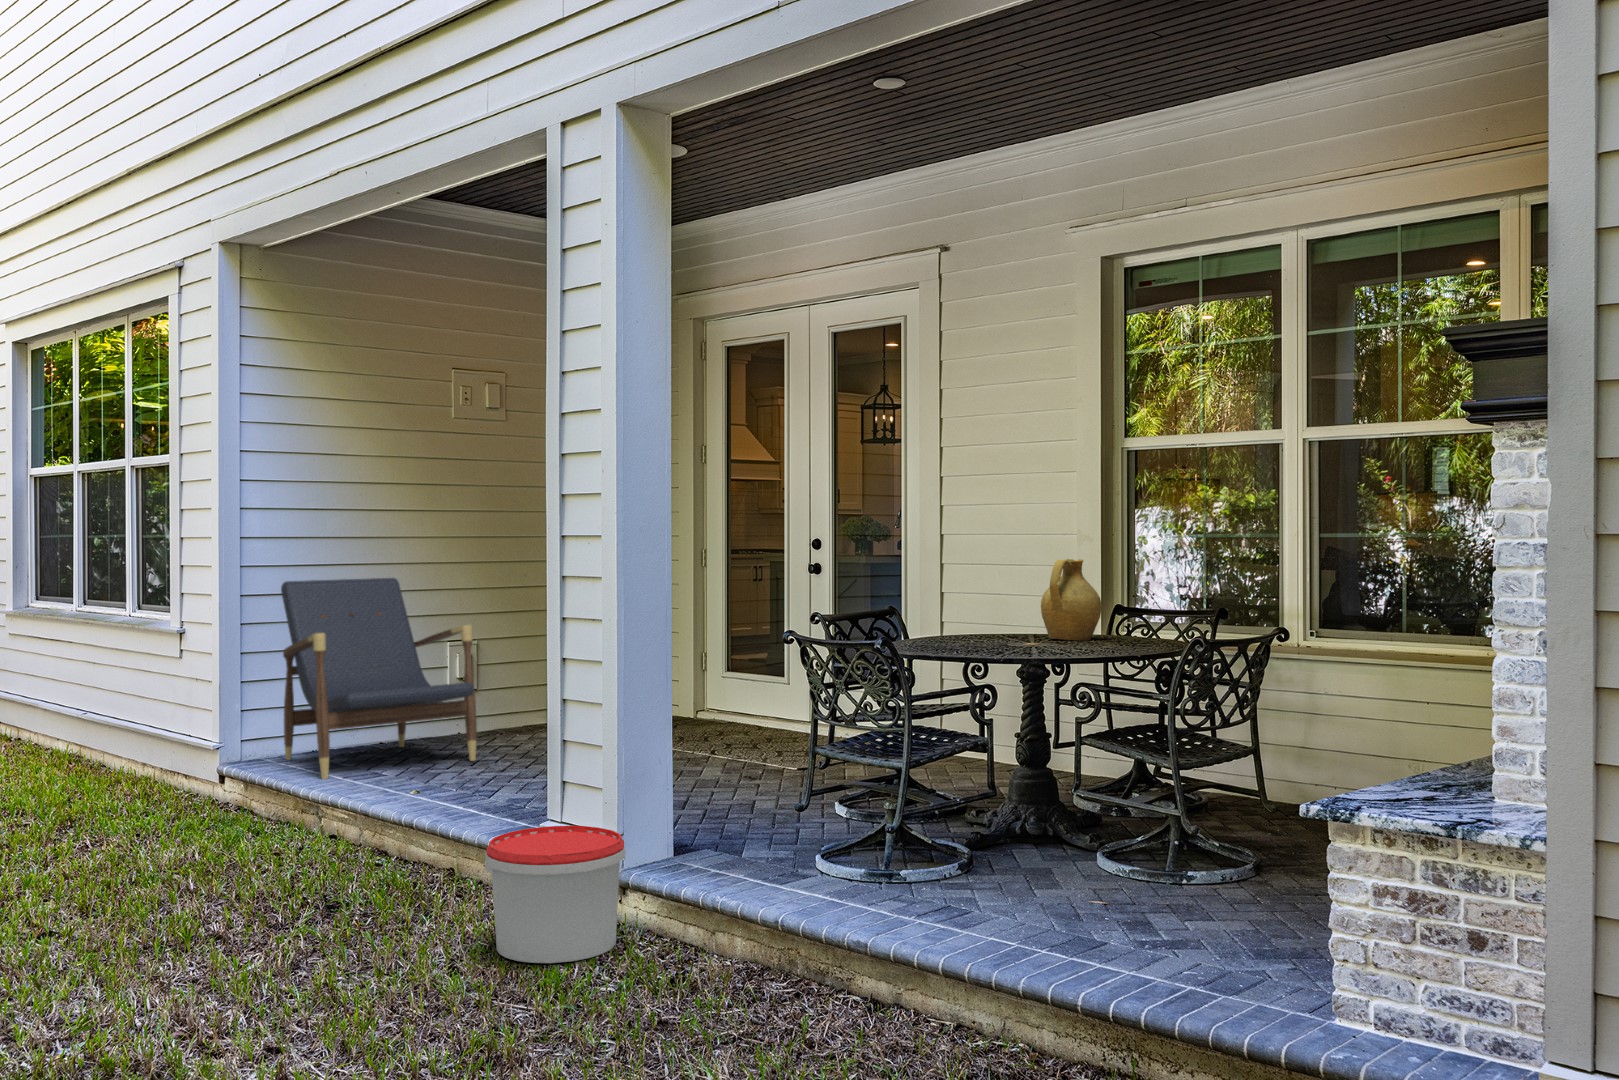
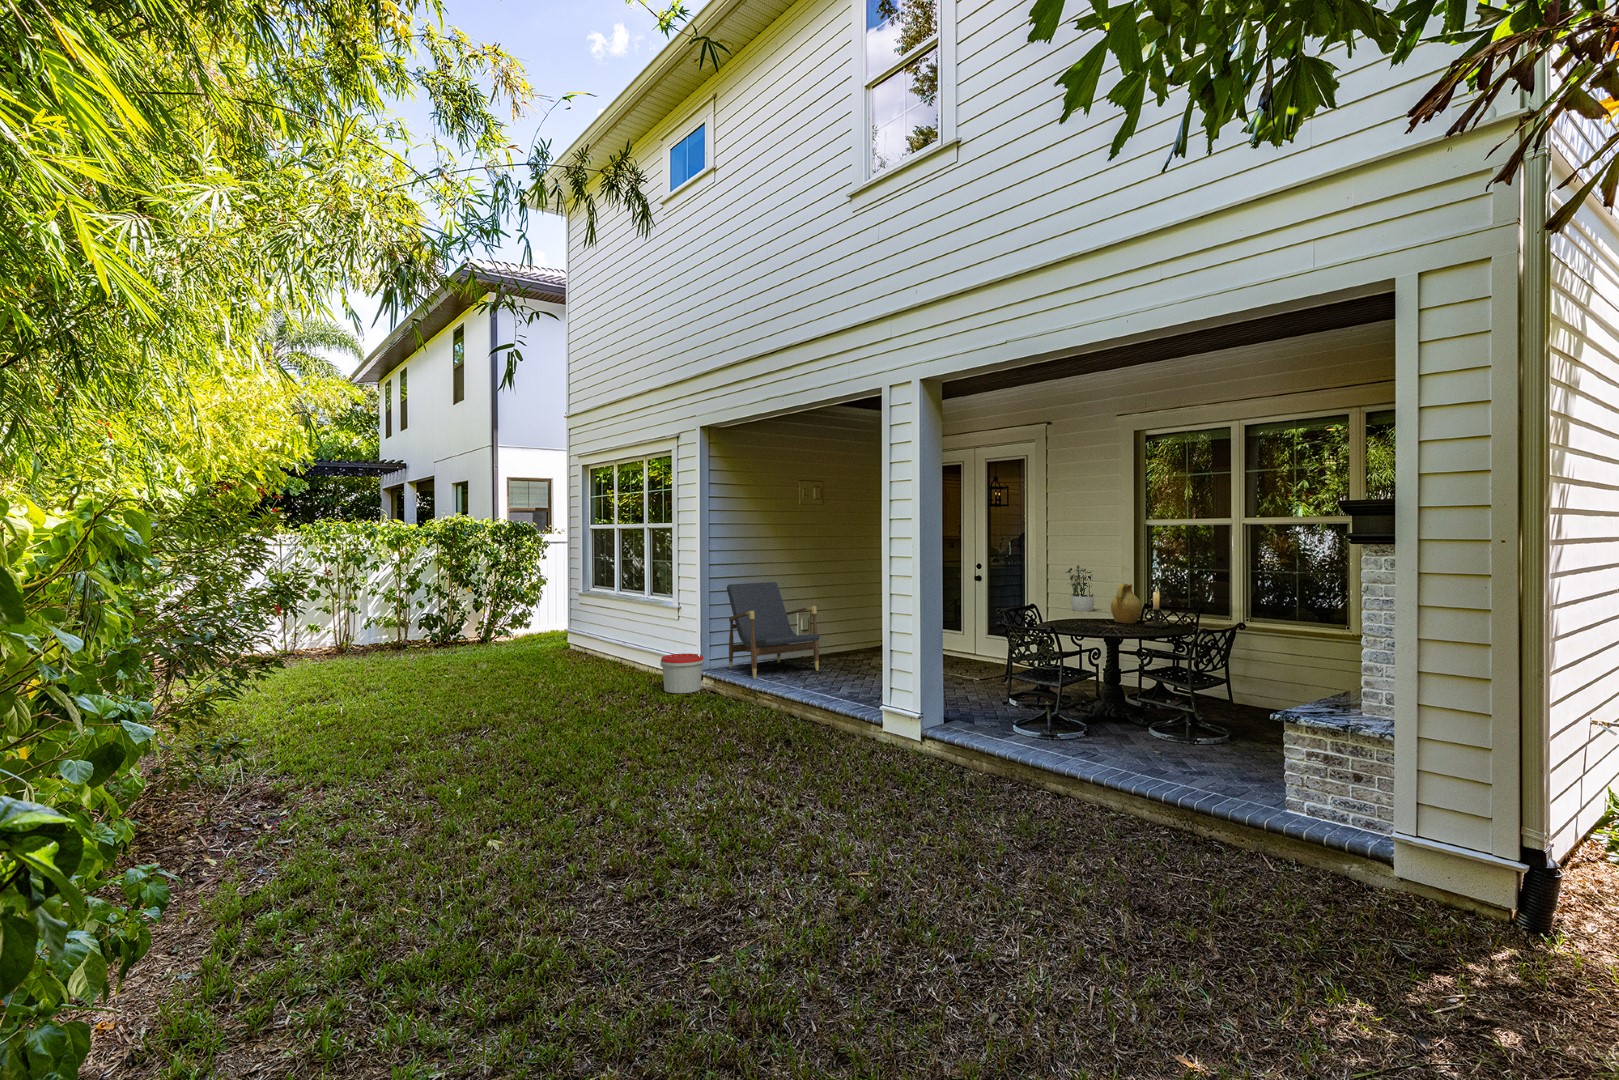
potted plant: none [972,534,1040,628] -> present [1066,565,1094,612]
candle holder: none [1100,557,1146,645] -> present [1145,586,1168,628]
bucket: present [485,826,625,963] -> present [660,654,704,693]

